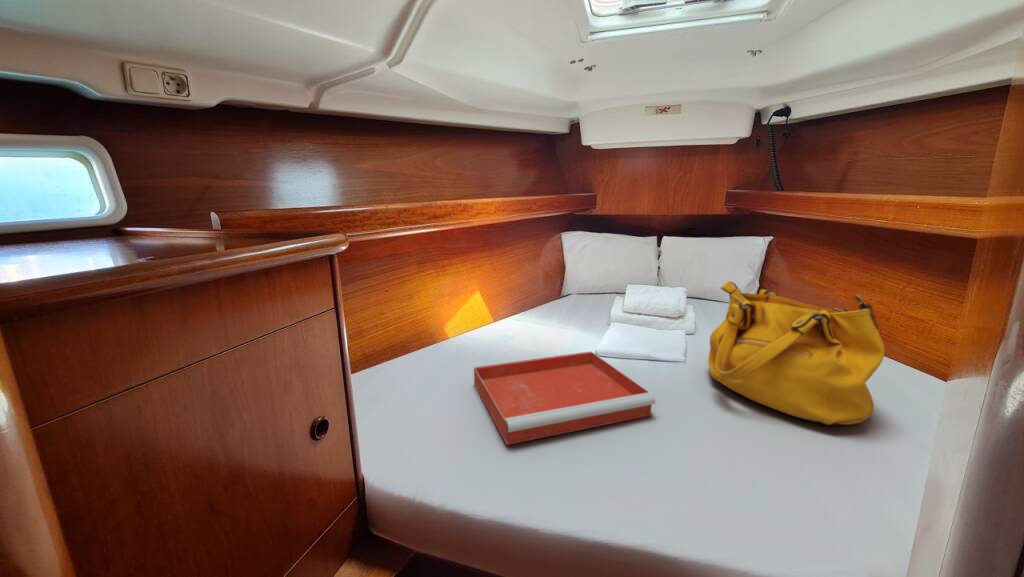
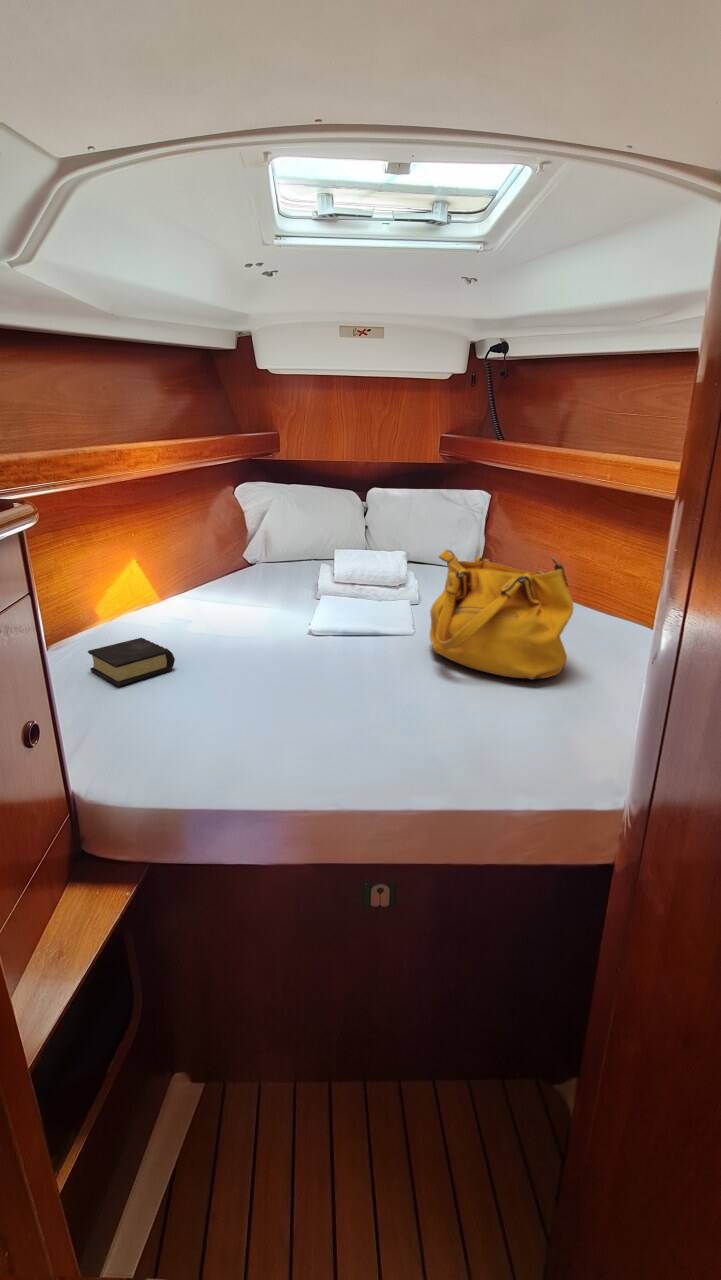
book: none [420,338,481,376] -> present [88,638,175,686]
tray: present [474,352,655,445] -> none [173,638,382,739]

